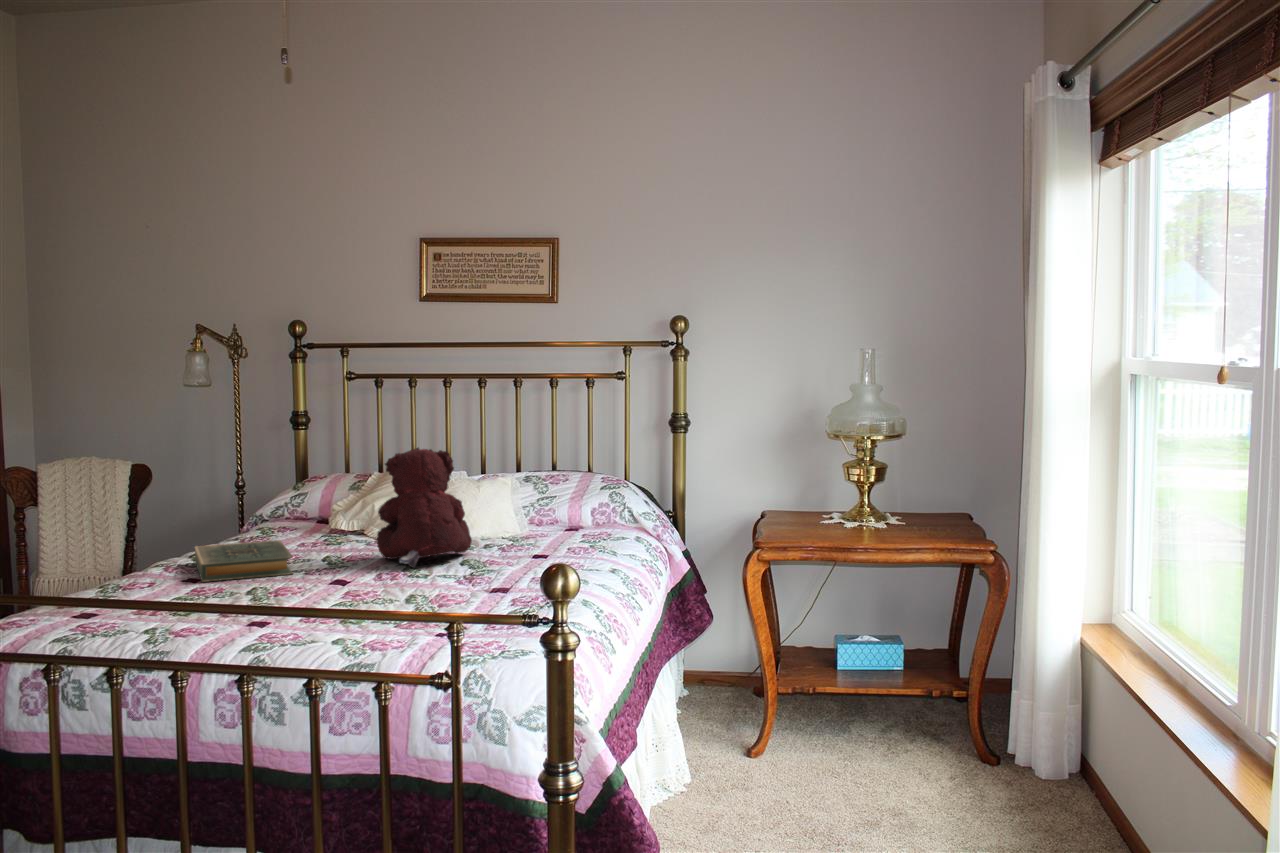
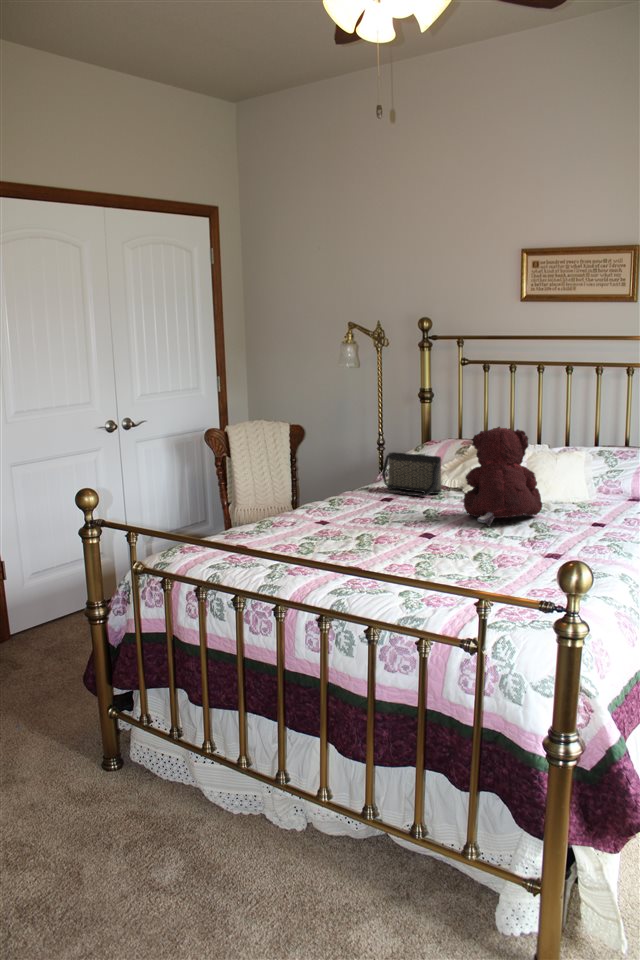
handbag: none [257,489,339,543] -> present [382,452,441,496]
hardback book: present [195,540,293,582] -> none [329,494,396,525]

